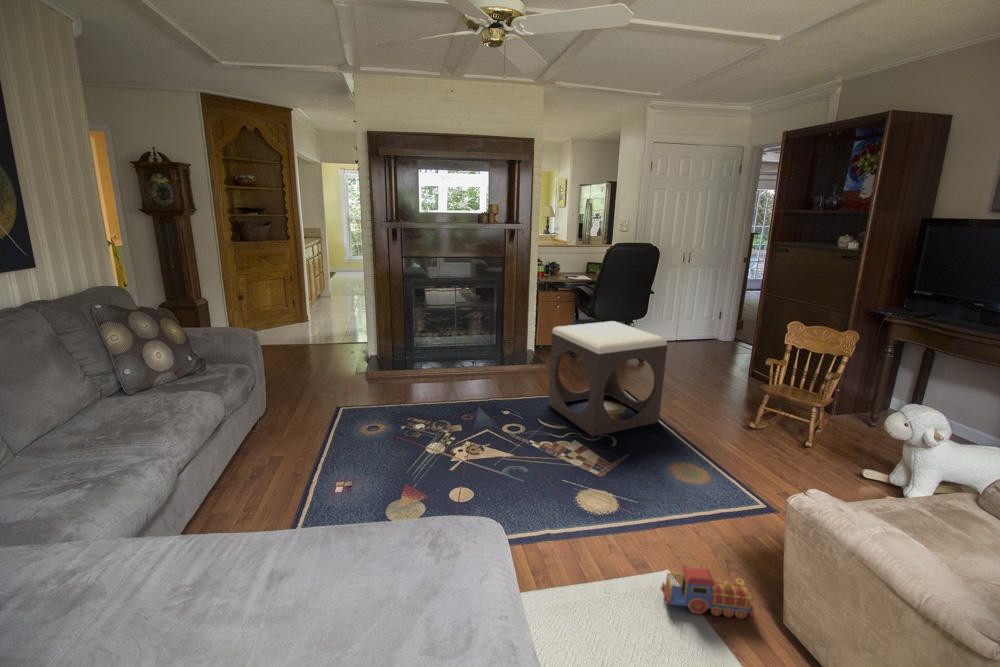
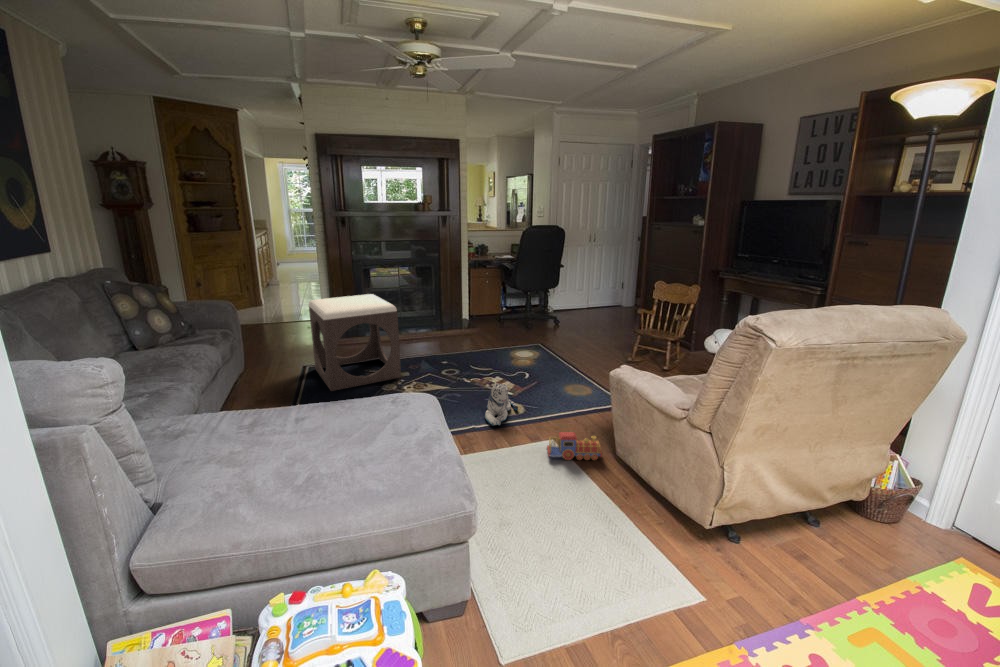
footstool: present [548,321,667,436] -> present [309,294,401,391]
plush toy: none [562,467,609,531] -> present [485,384,518,426]

